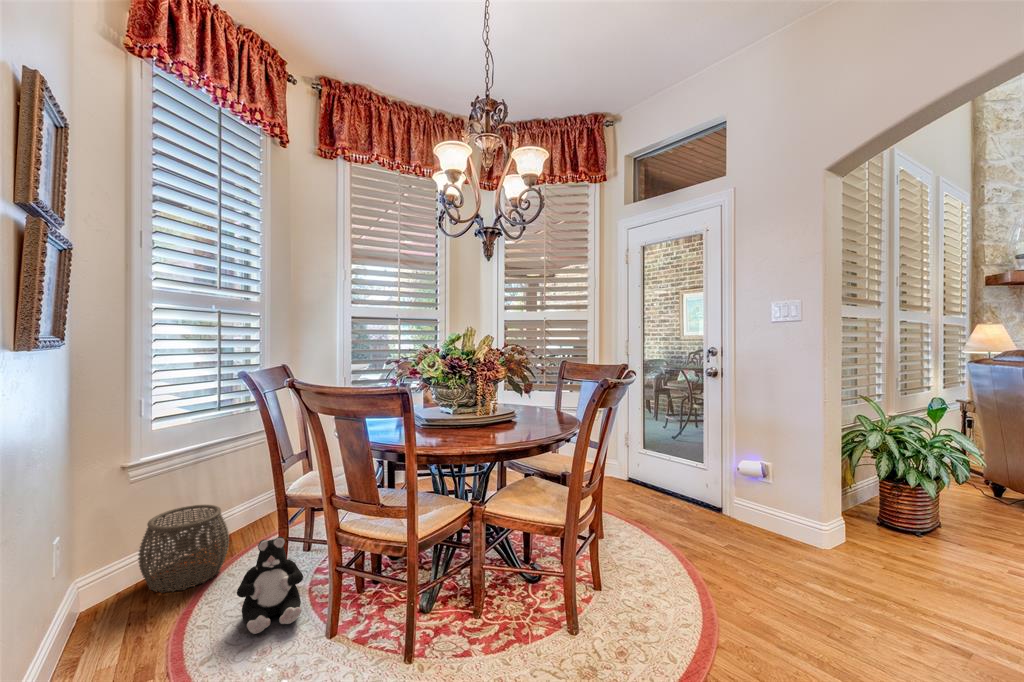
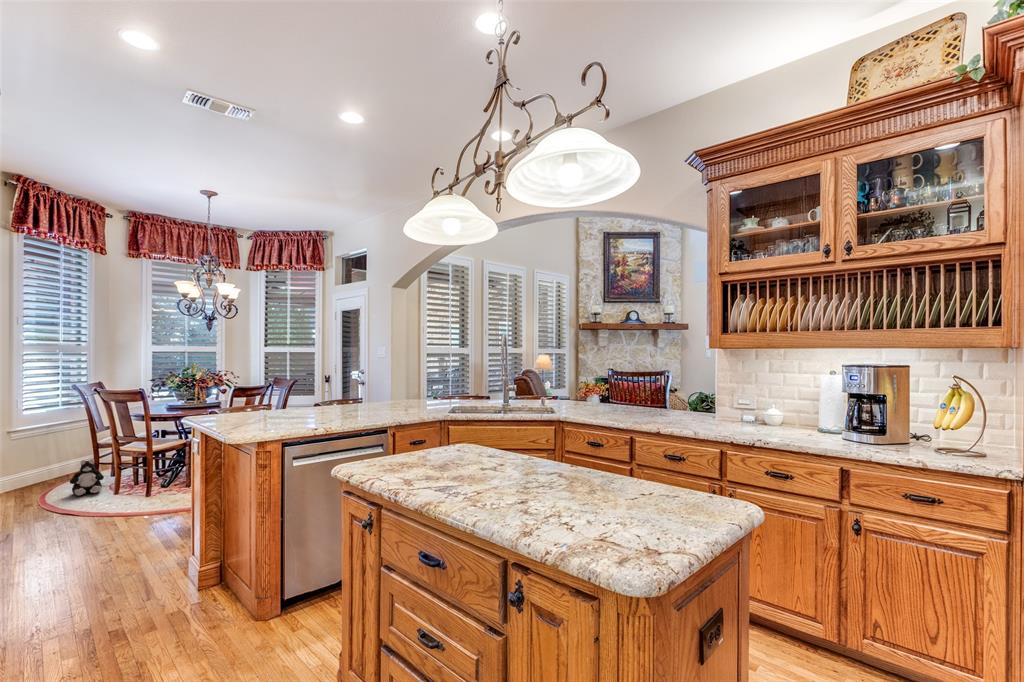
woven basket: present [138,505,229,593] -> none [15,453,66,491]

